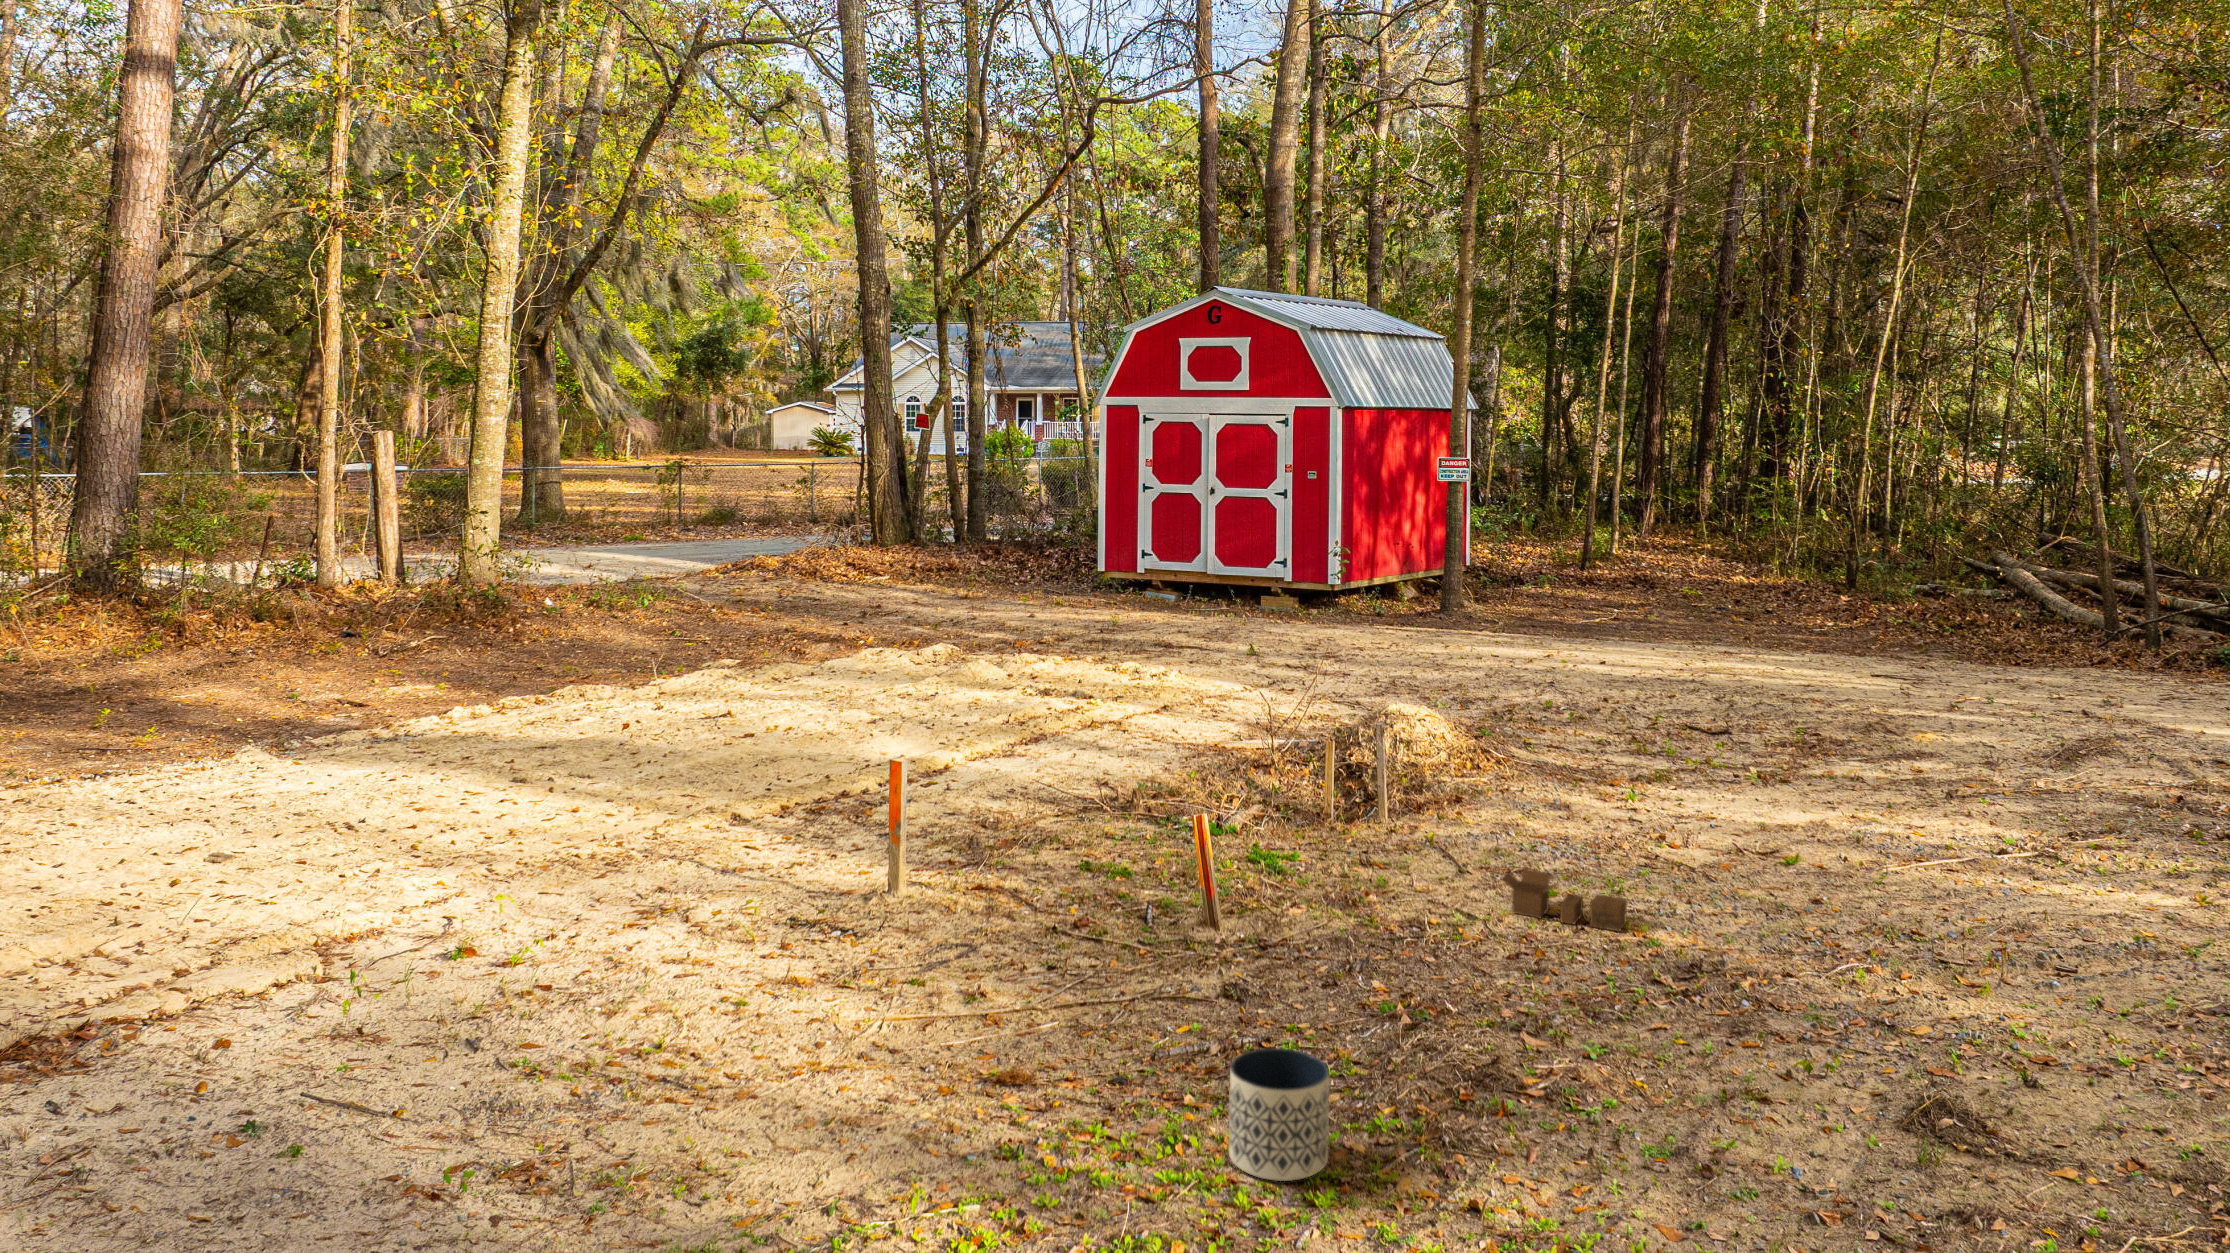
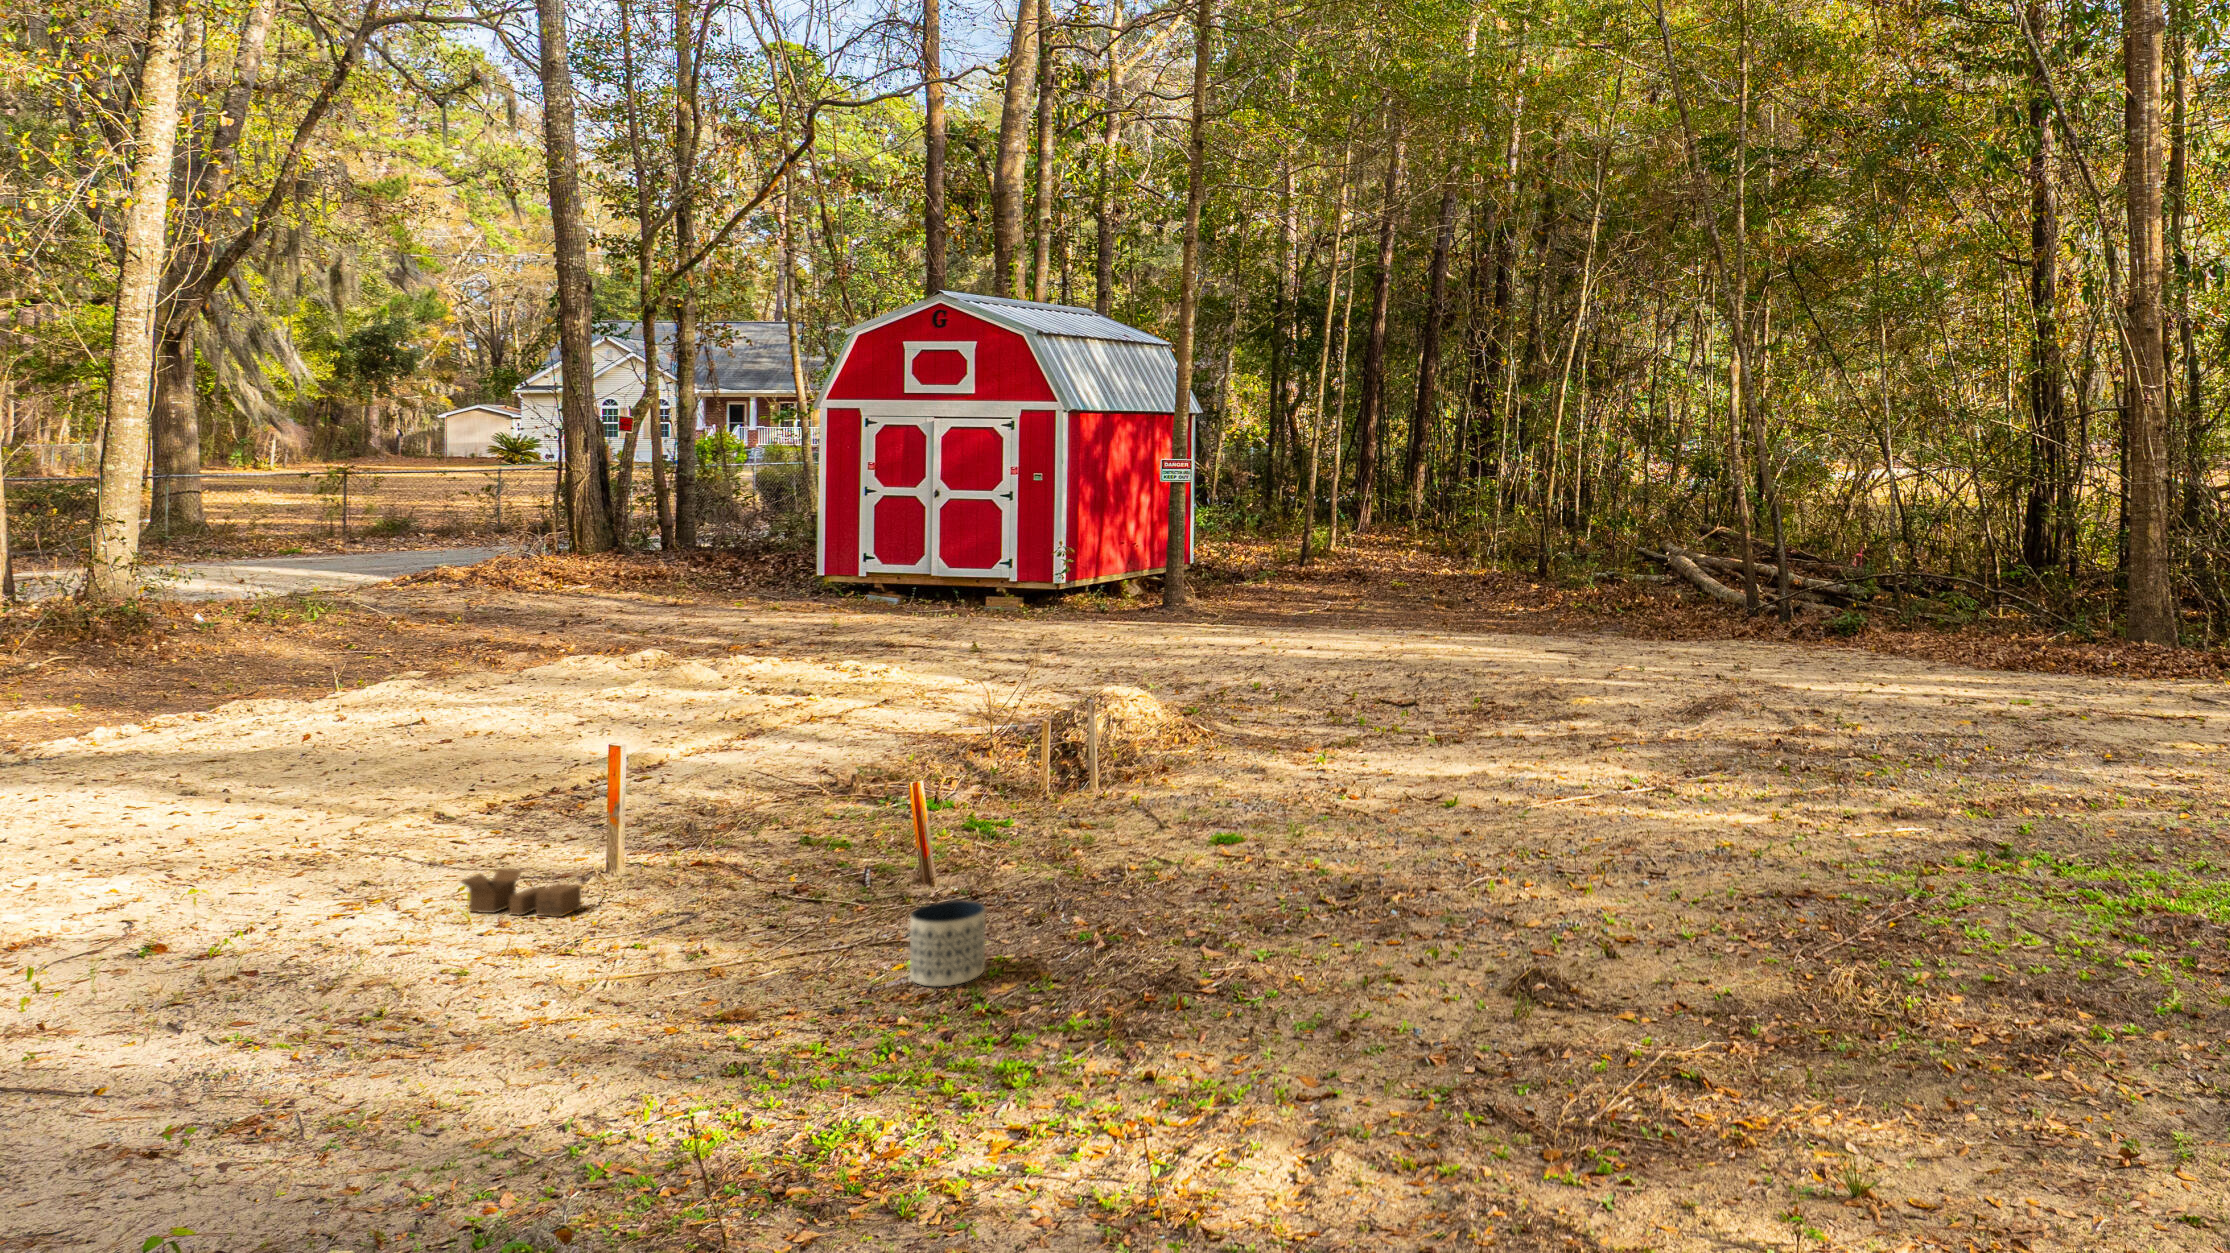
cardboard box: present [1502,869,1627,932] -> present [461,868,581,917]

